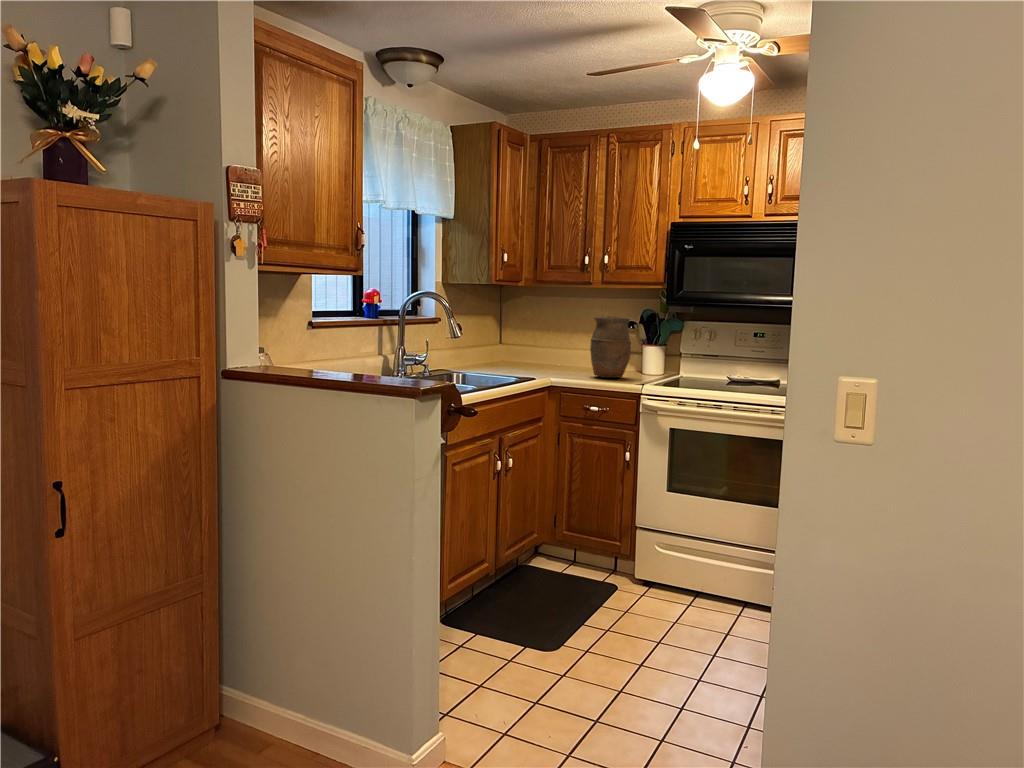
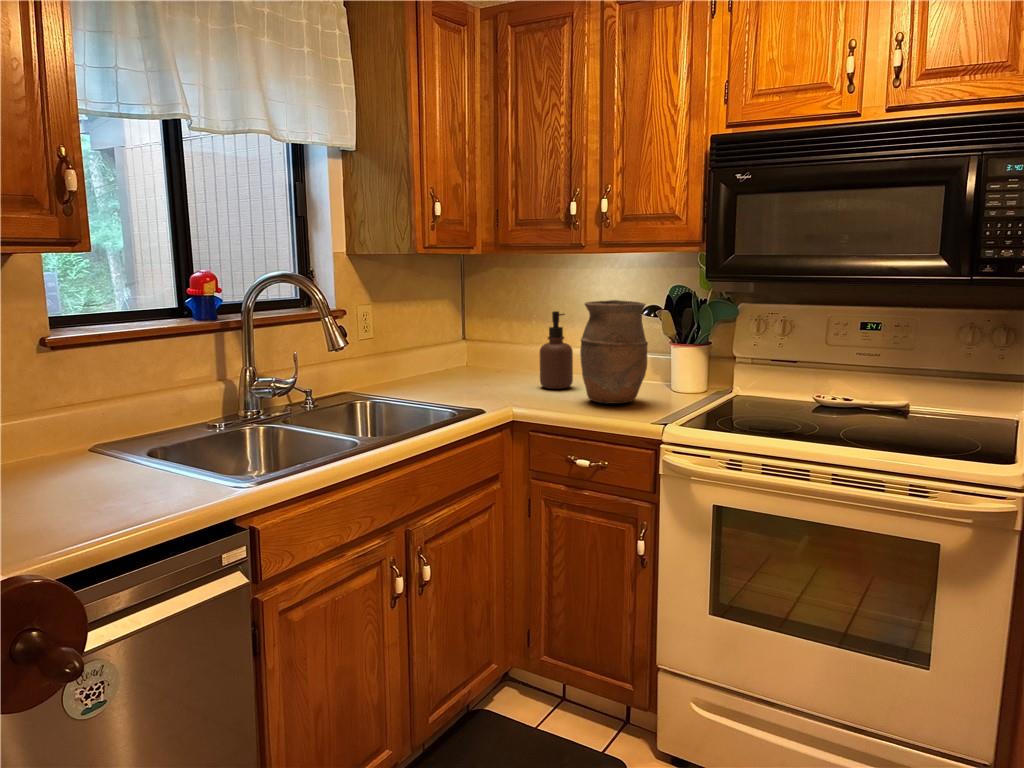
soap dispenser: none [560,323,582,372] -> present [540,311,573,389]

